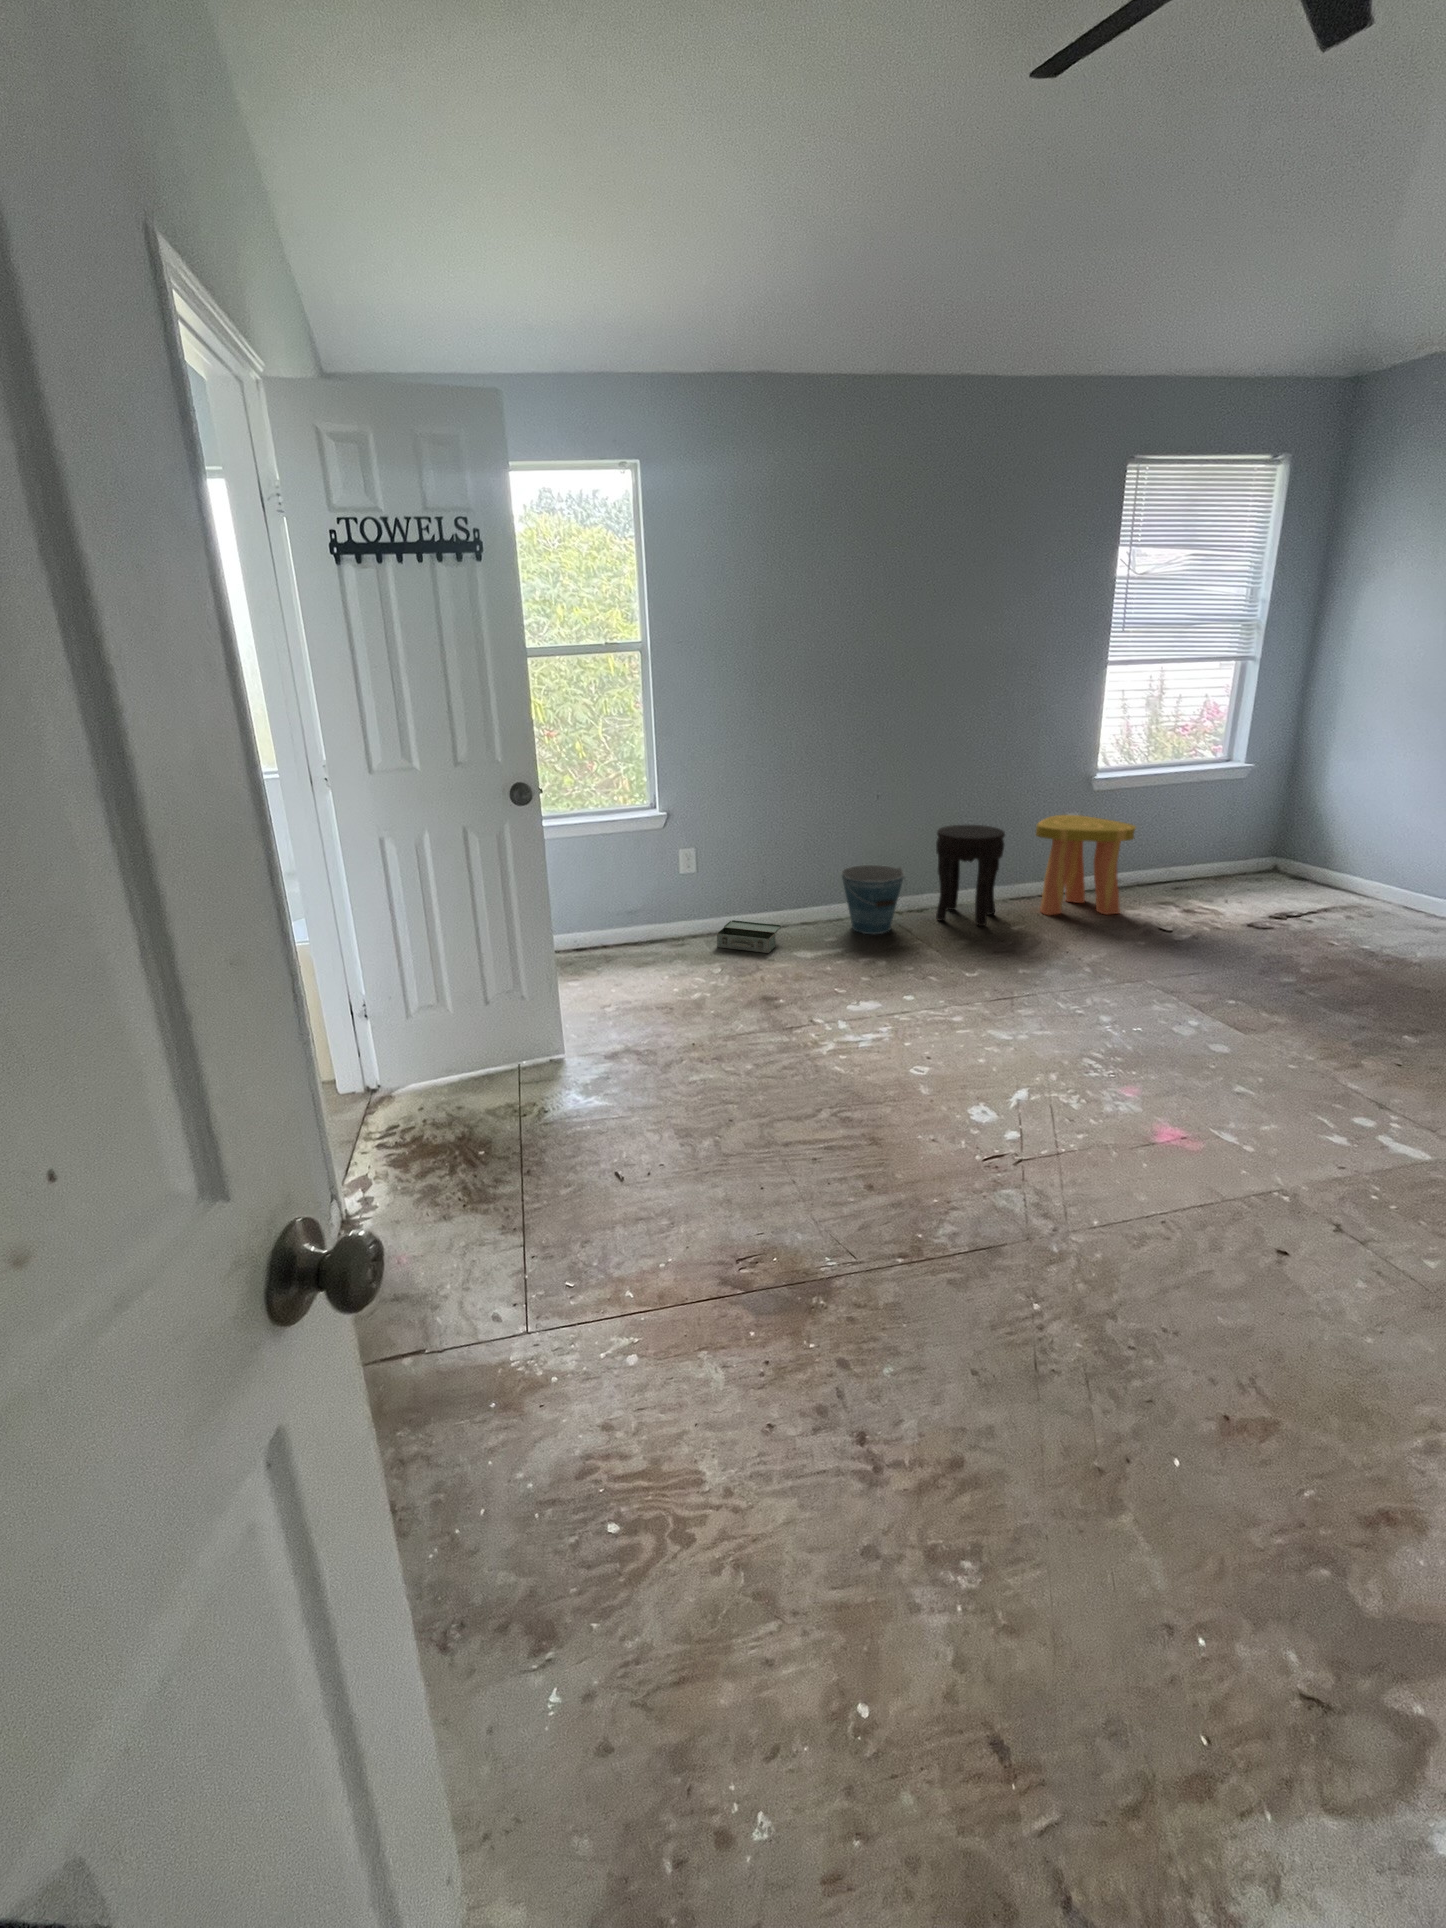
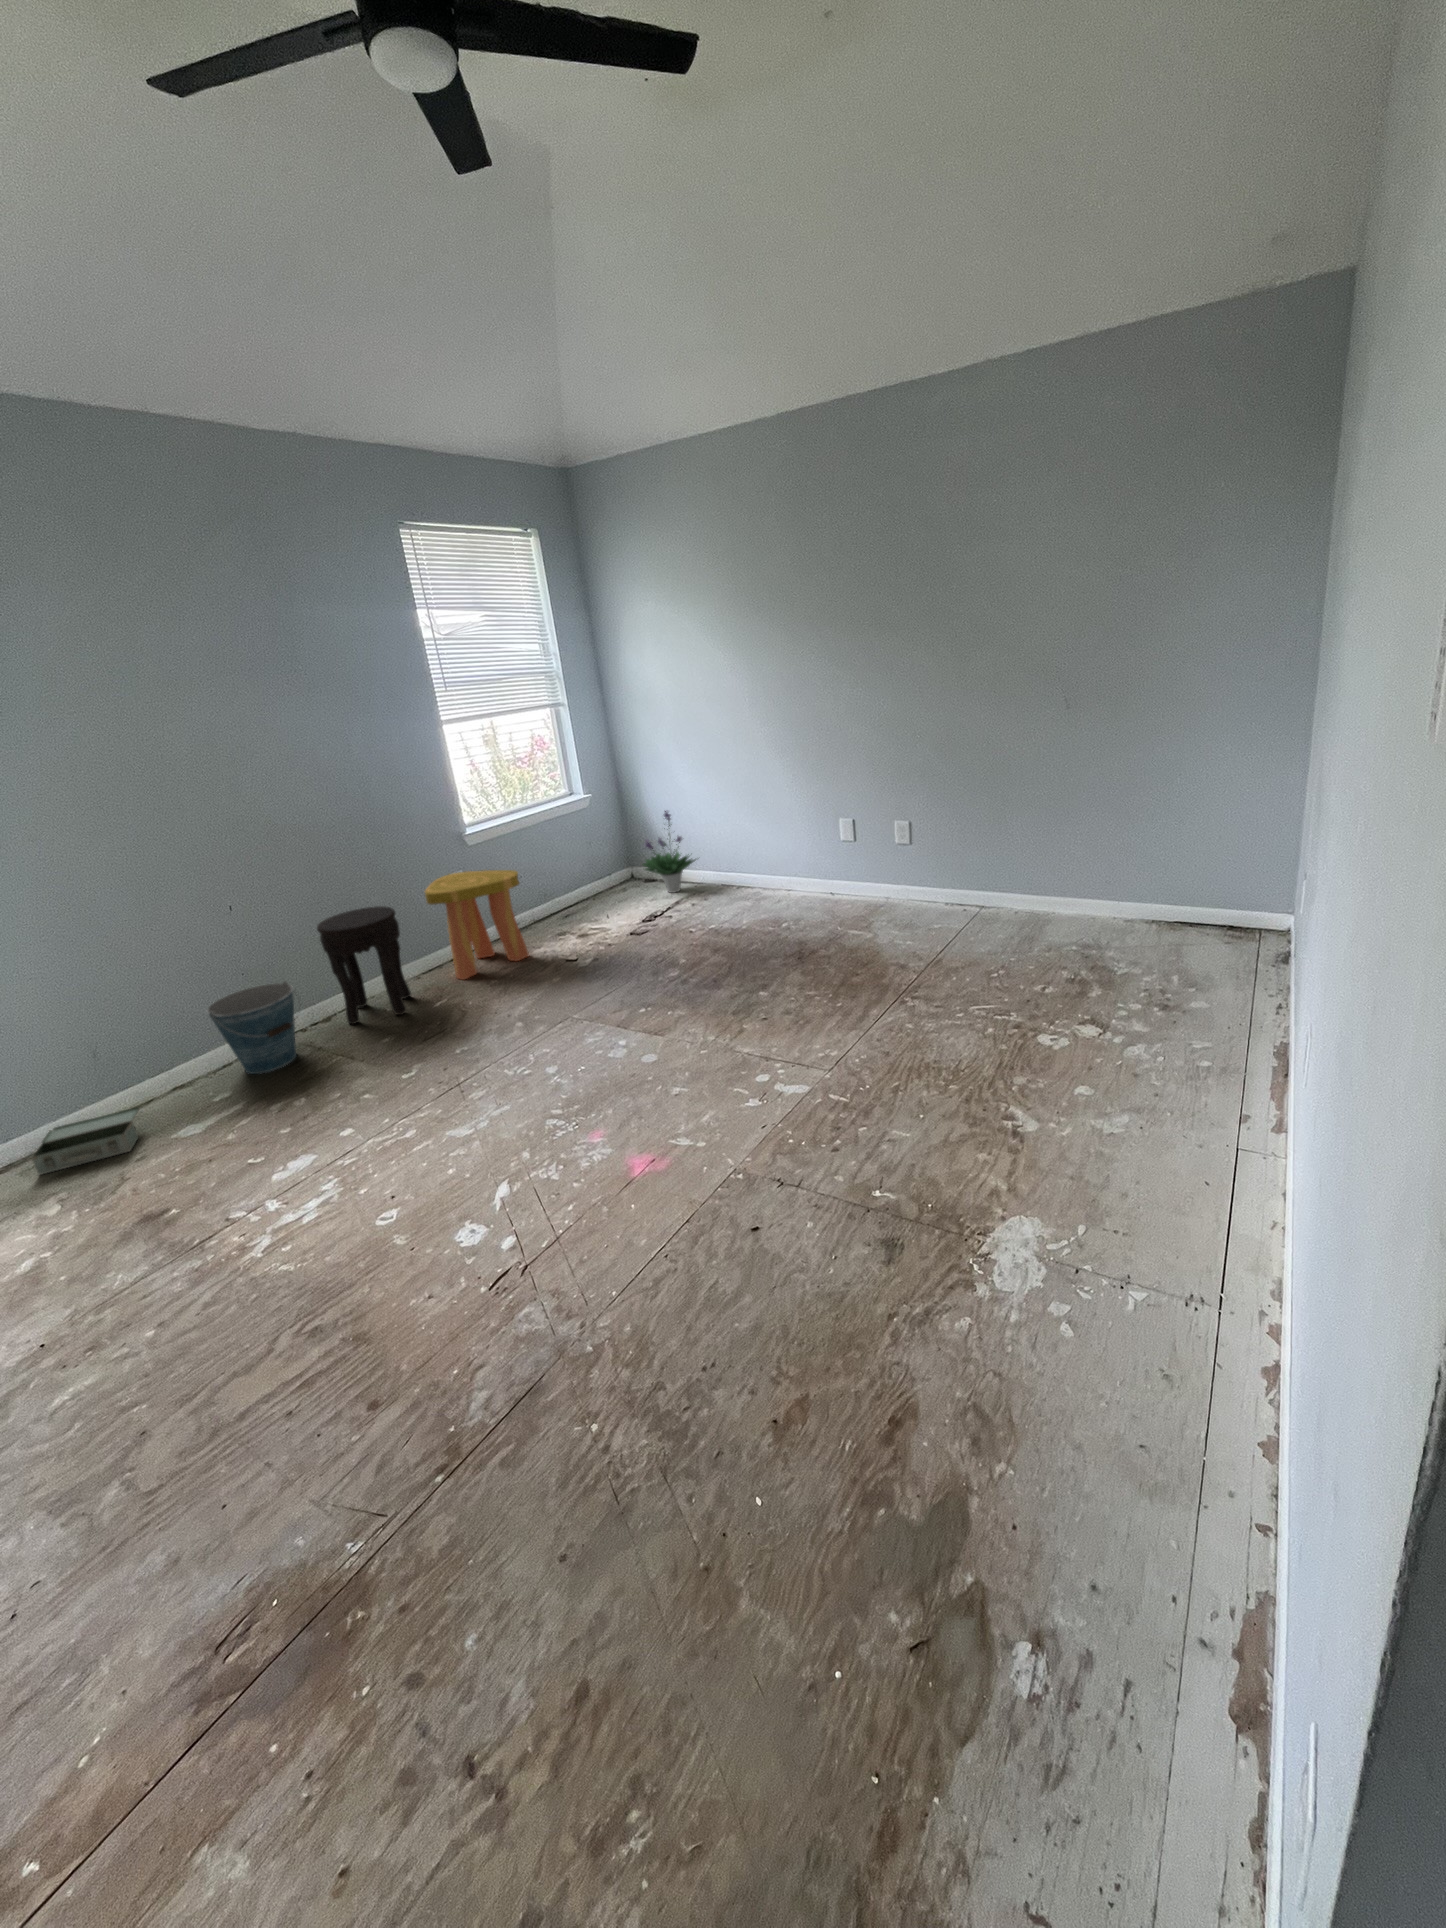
potted plant: none [1289,800,1378,898] -> present [642,811,696,893]

